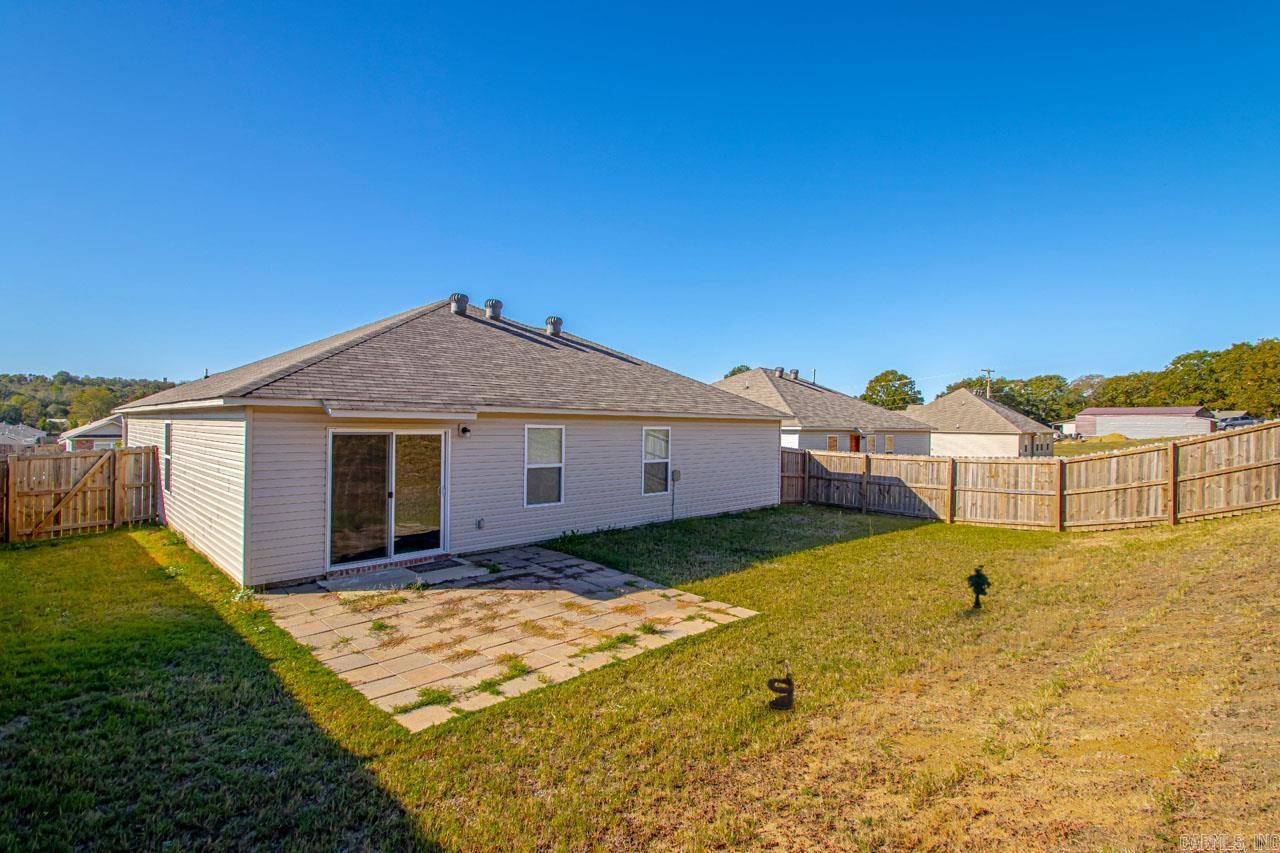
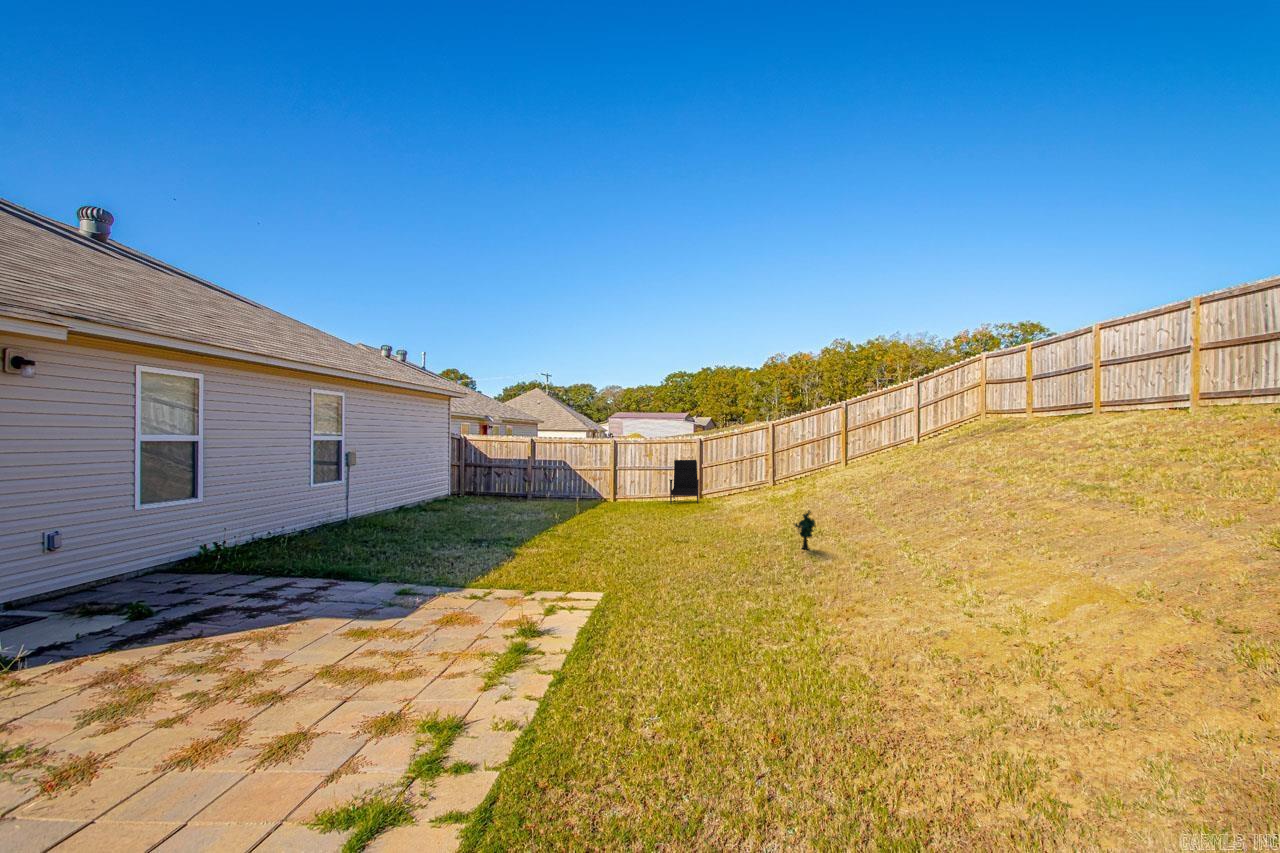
lounge chair: none [1005,483,1059,541] -> present [670,460,699,503]
wooden bucket: present [767,660,794,710] -> none [981,622,1026,692]

